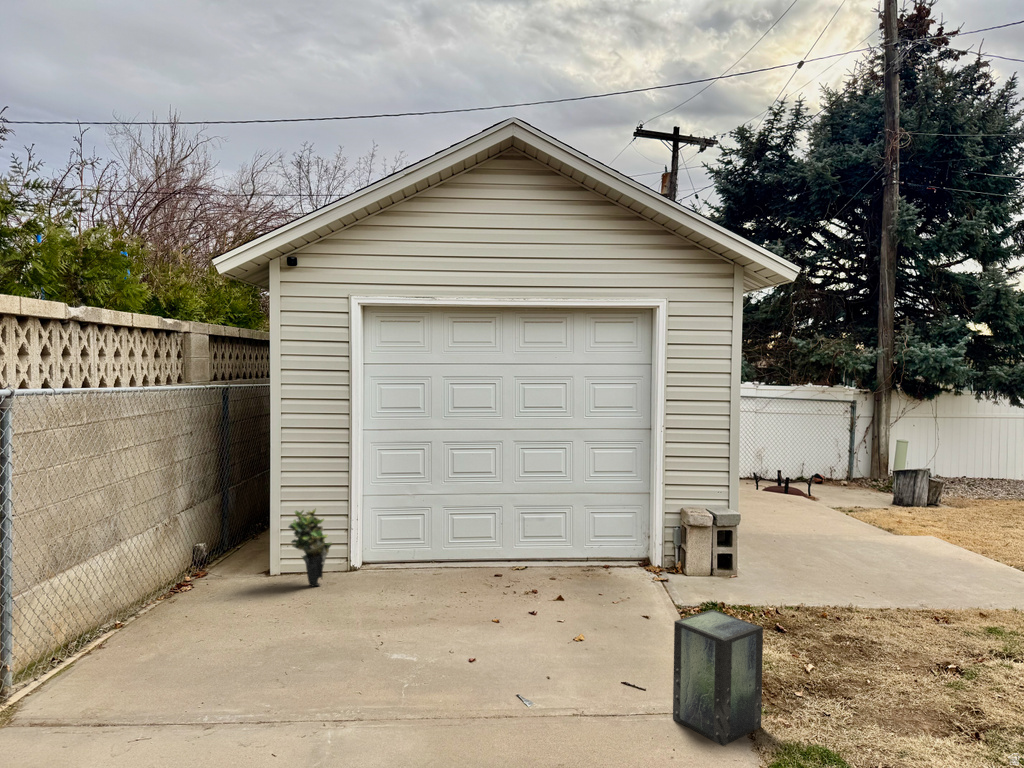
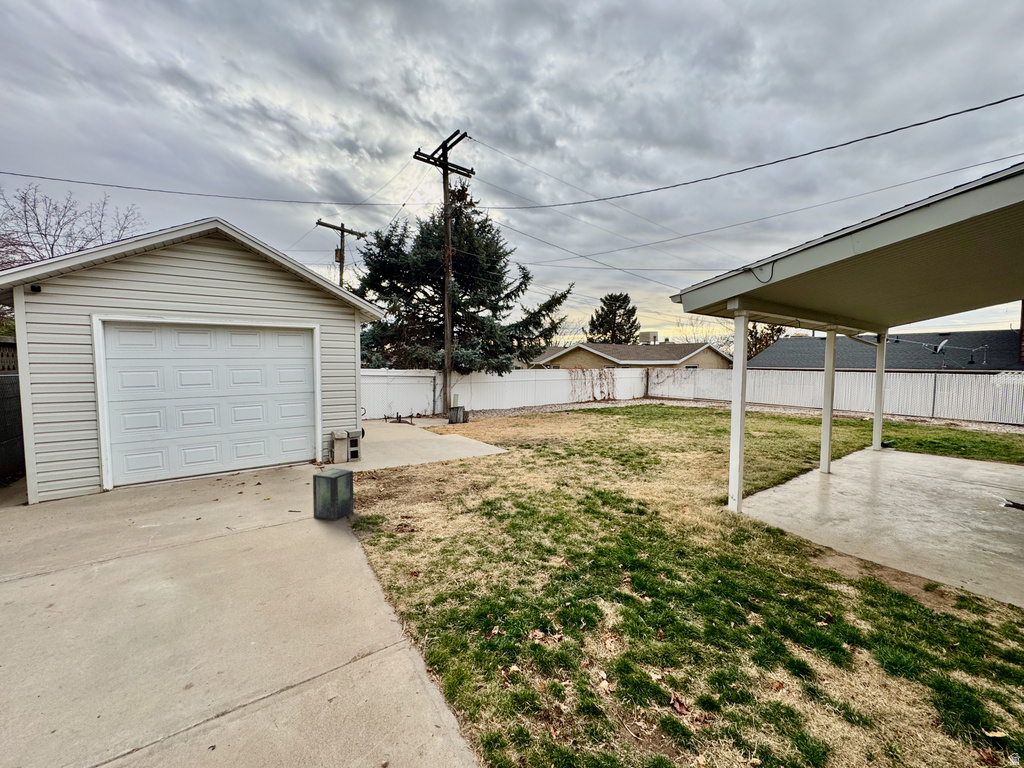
potted plant: present [289,509,332,587] -> none [42,456,86,507]

